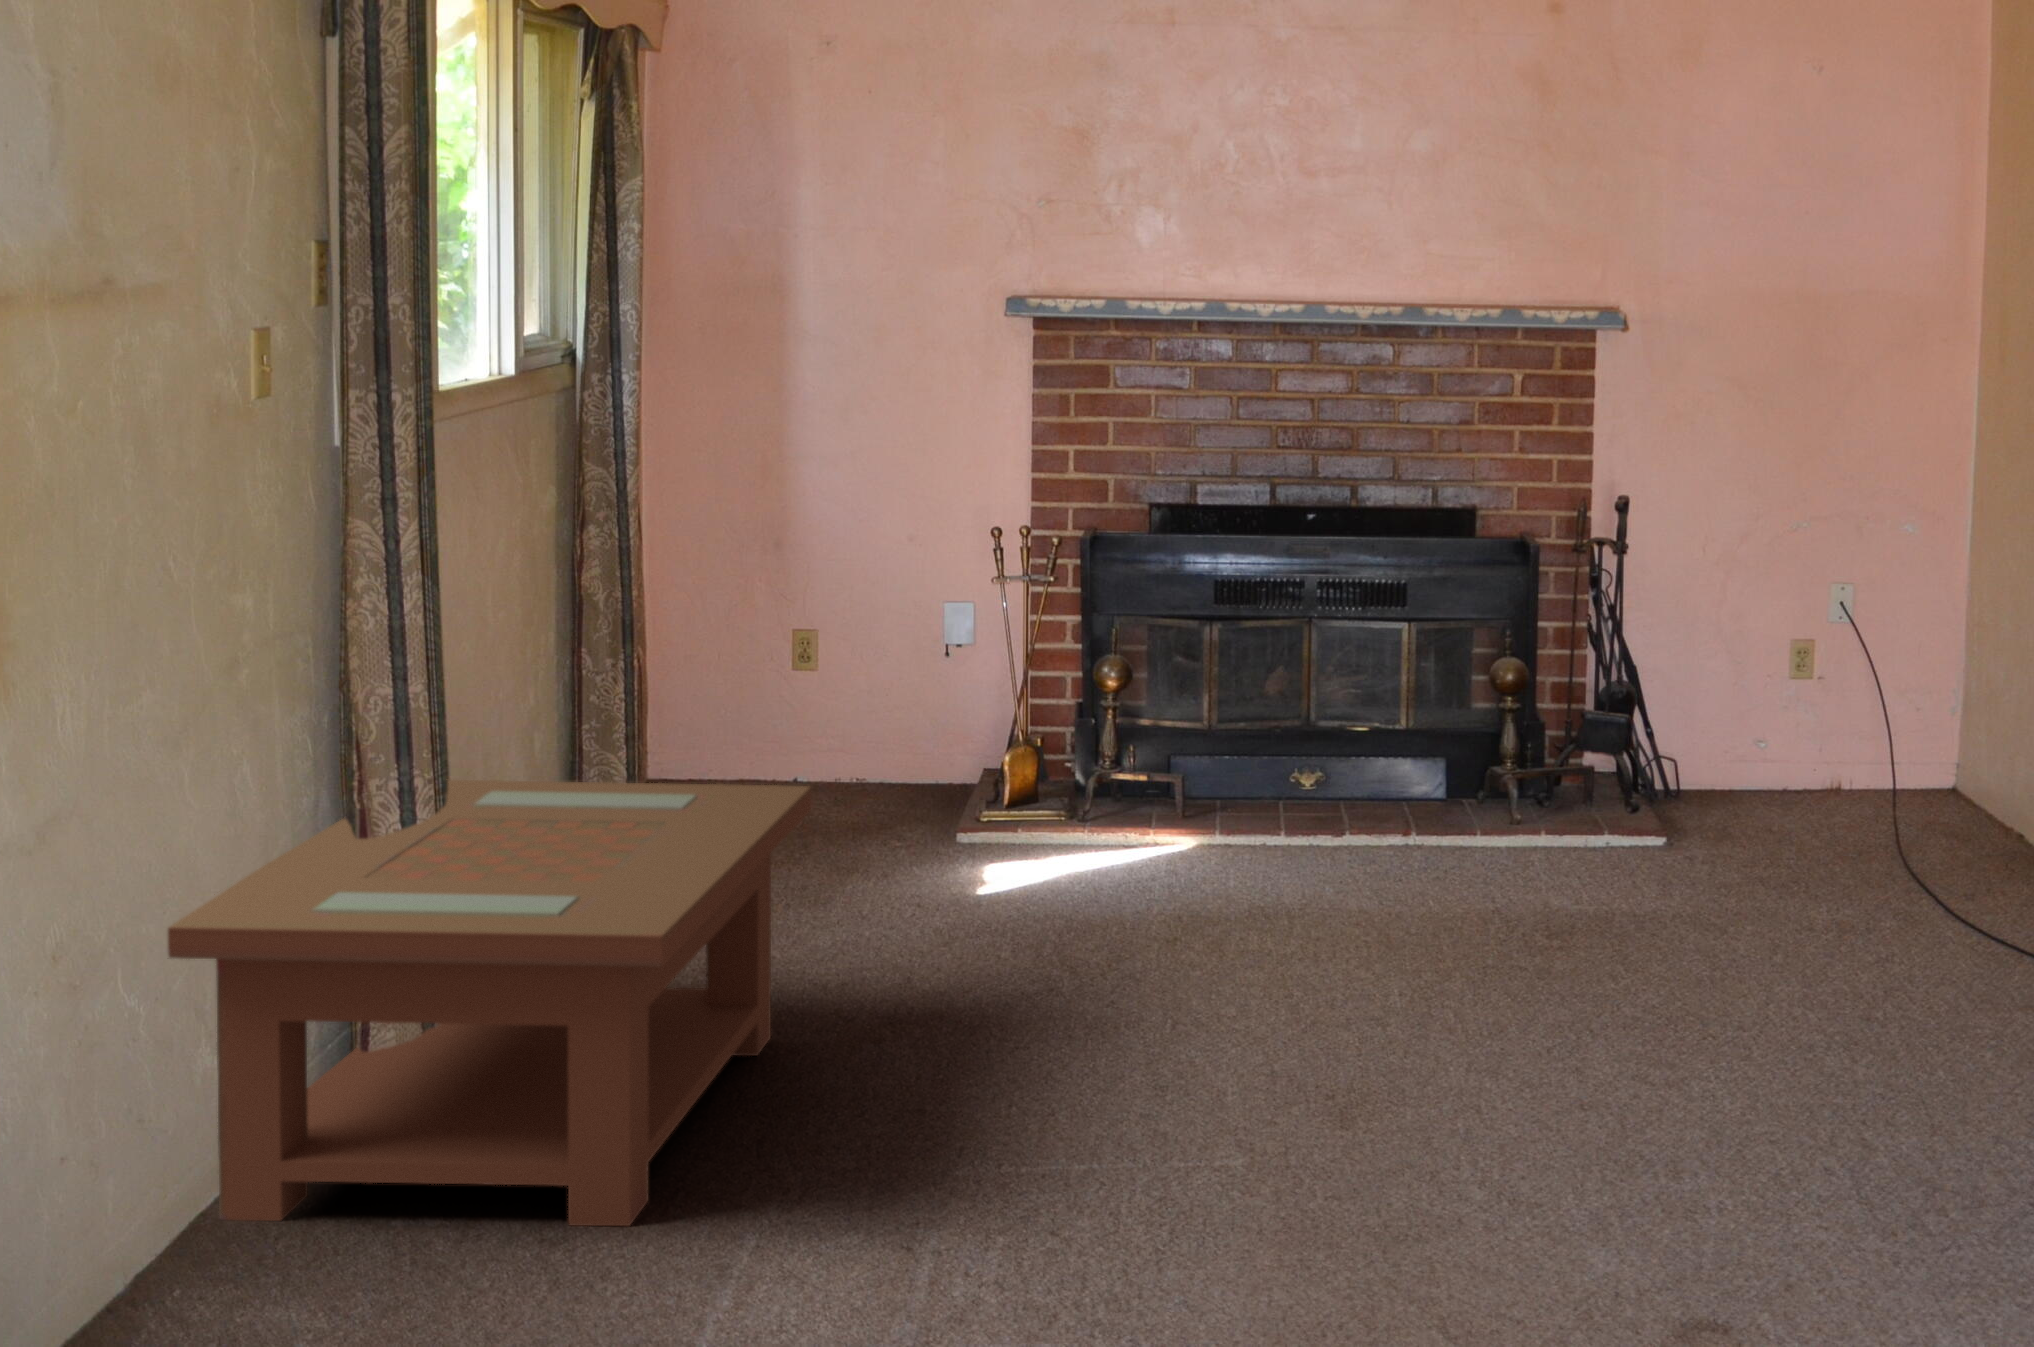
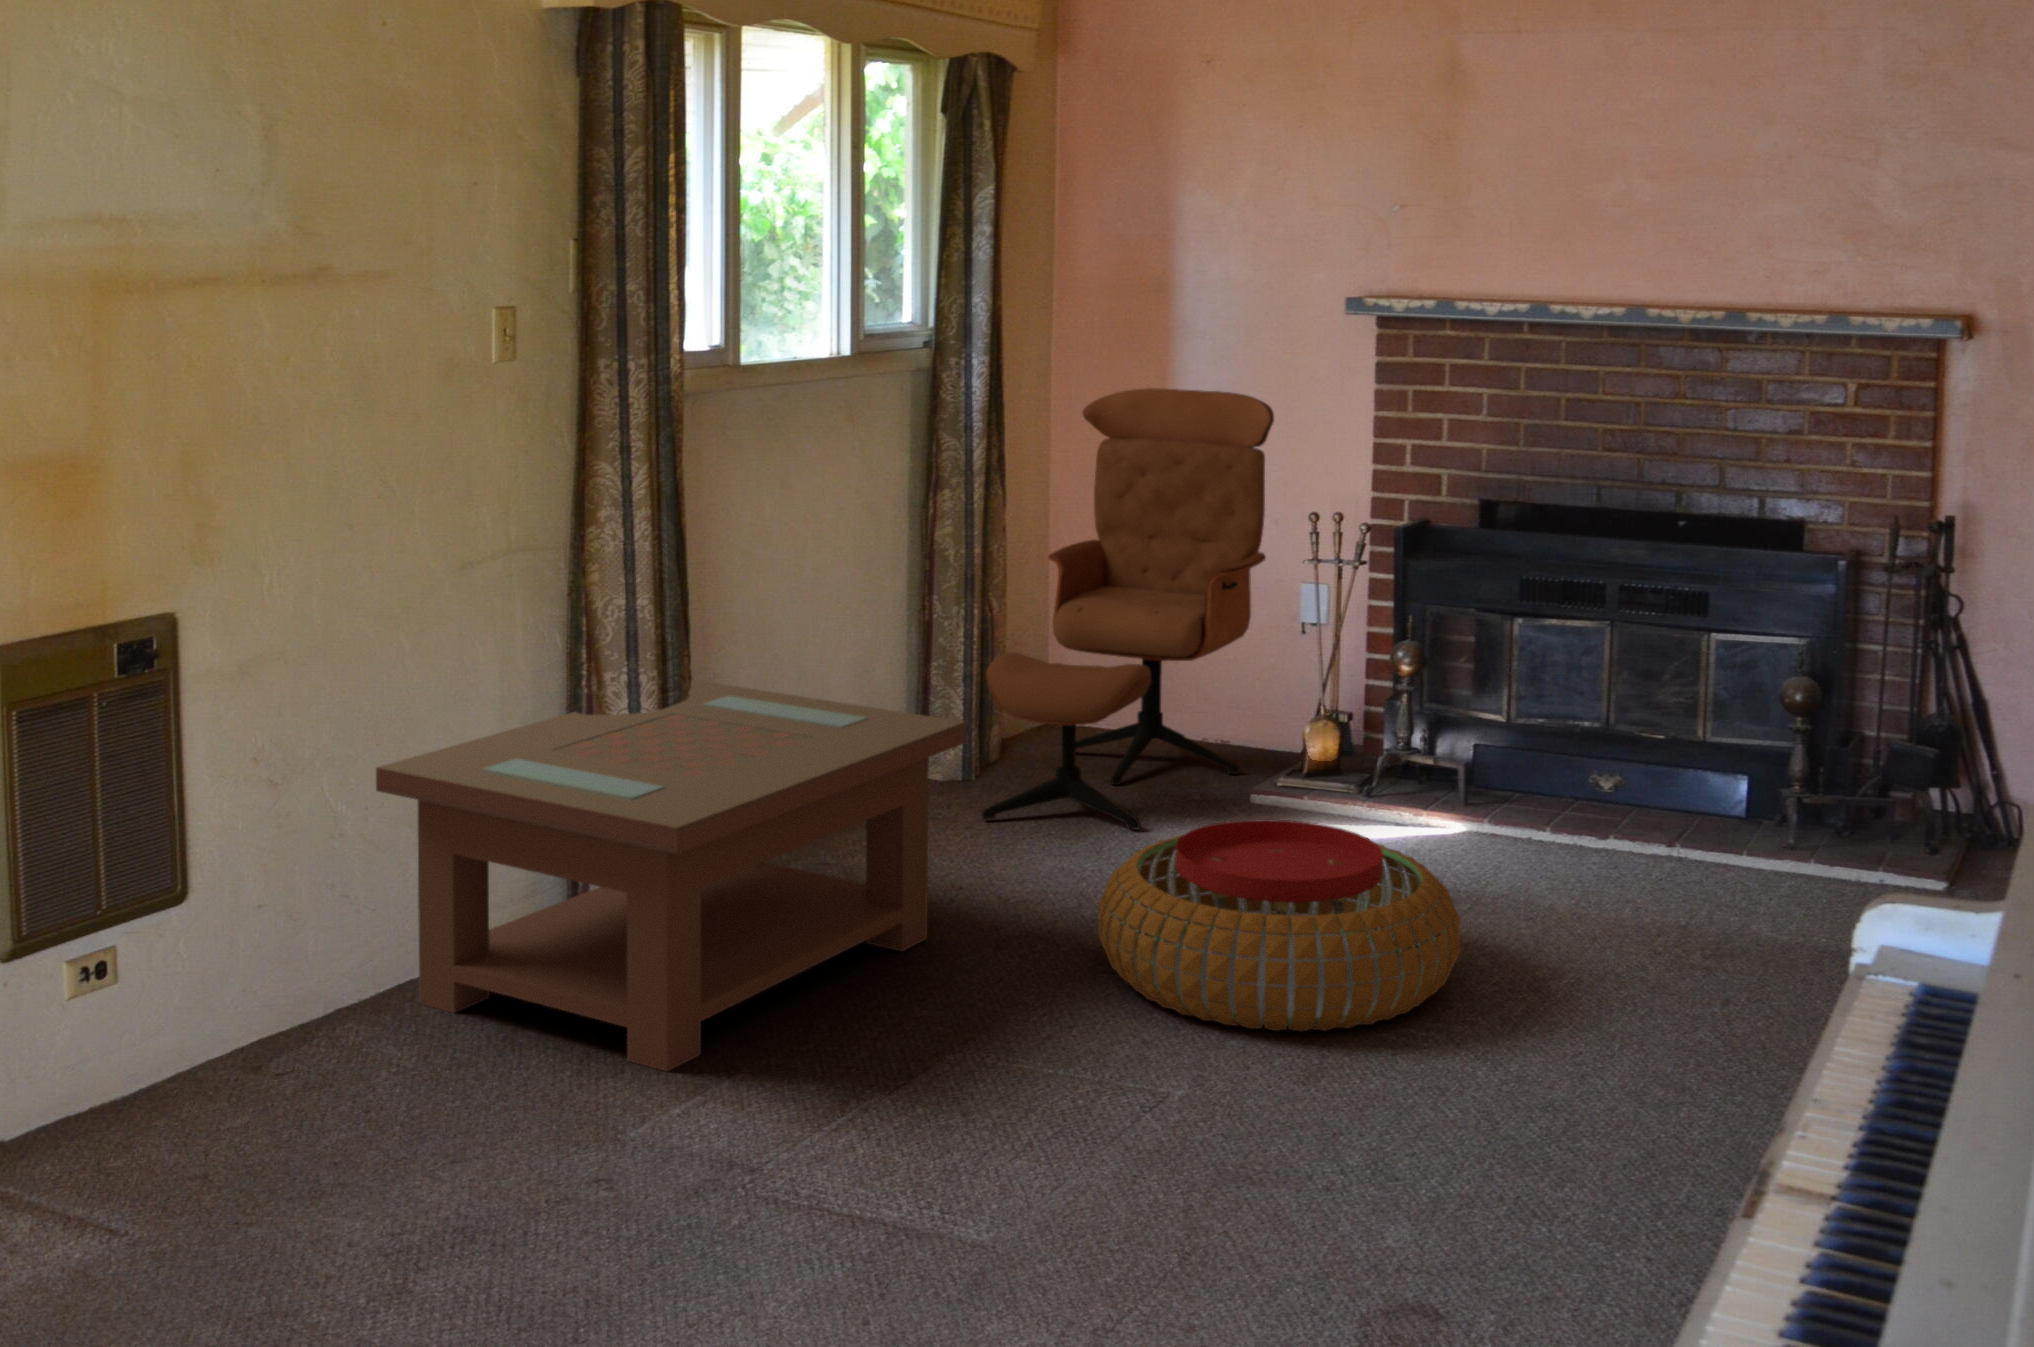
lounge chair: none [681,401,936,907] -> present [982,388,1274,830]
pouf: none [977,848,1355,1064] -> present [1098,819,1461,1031]

